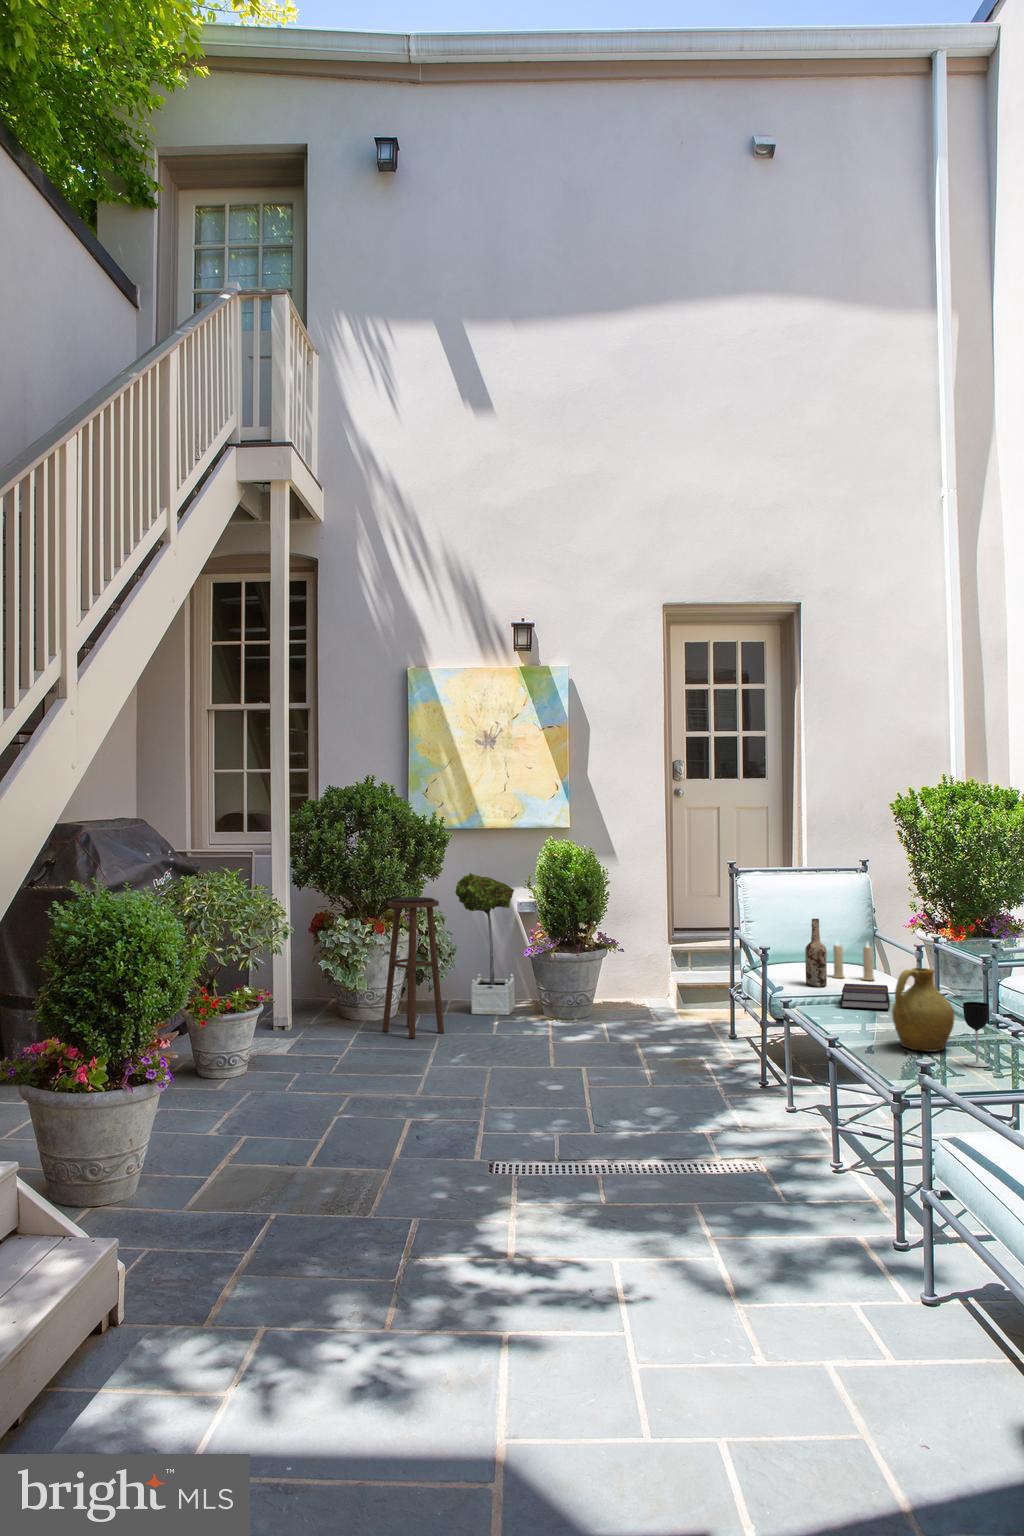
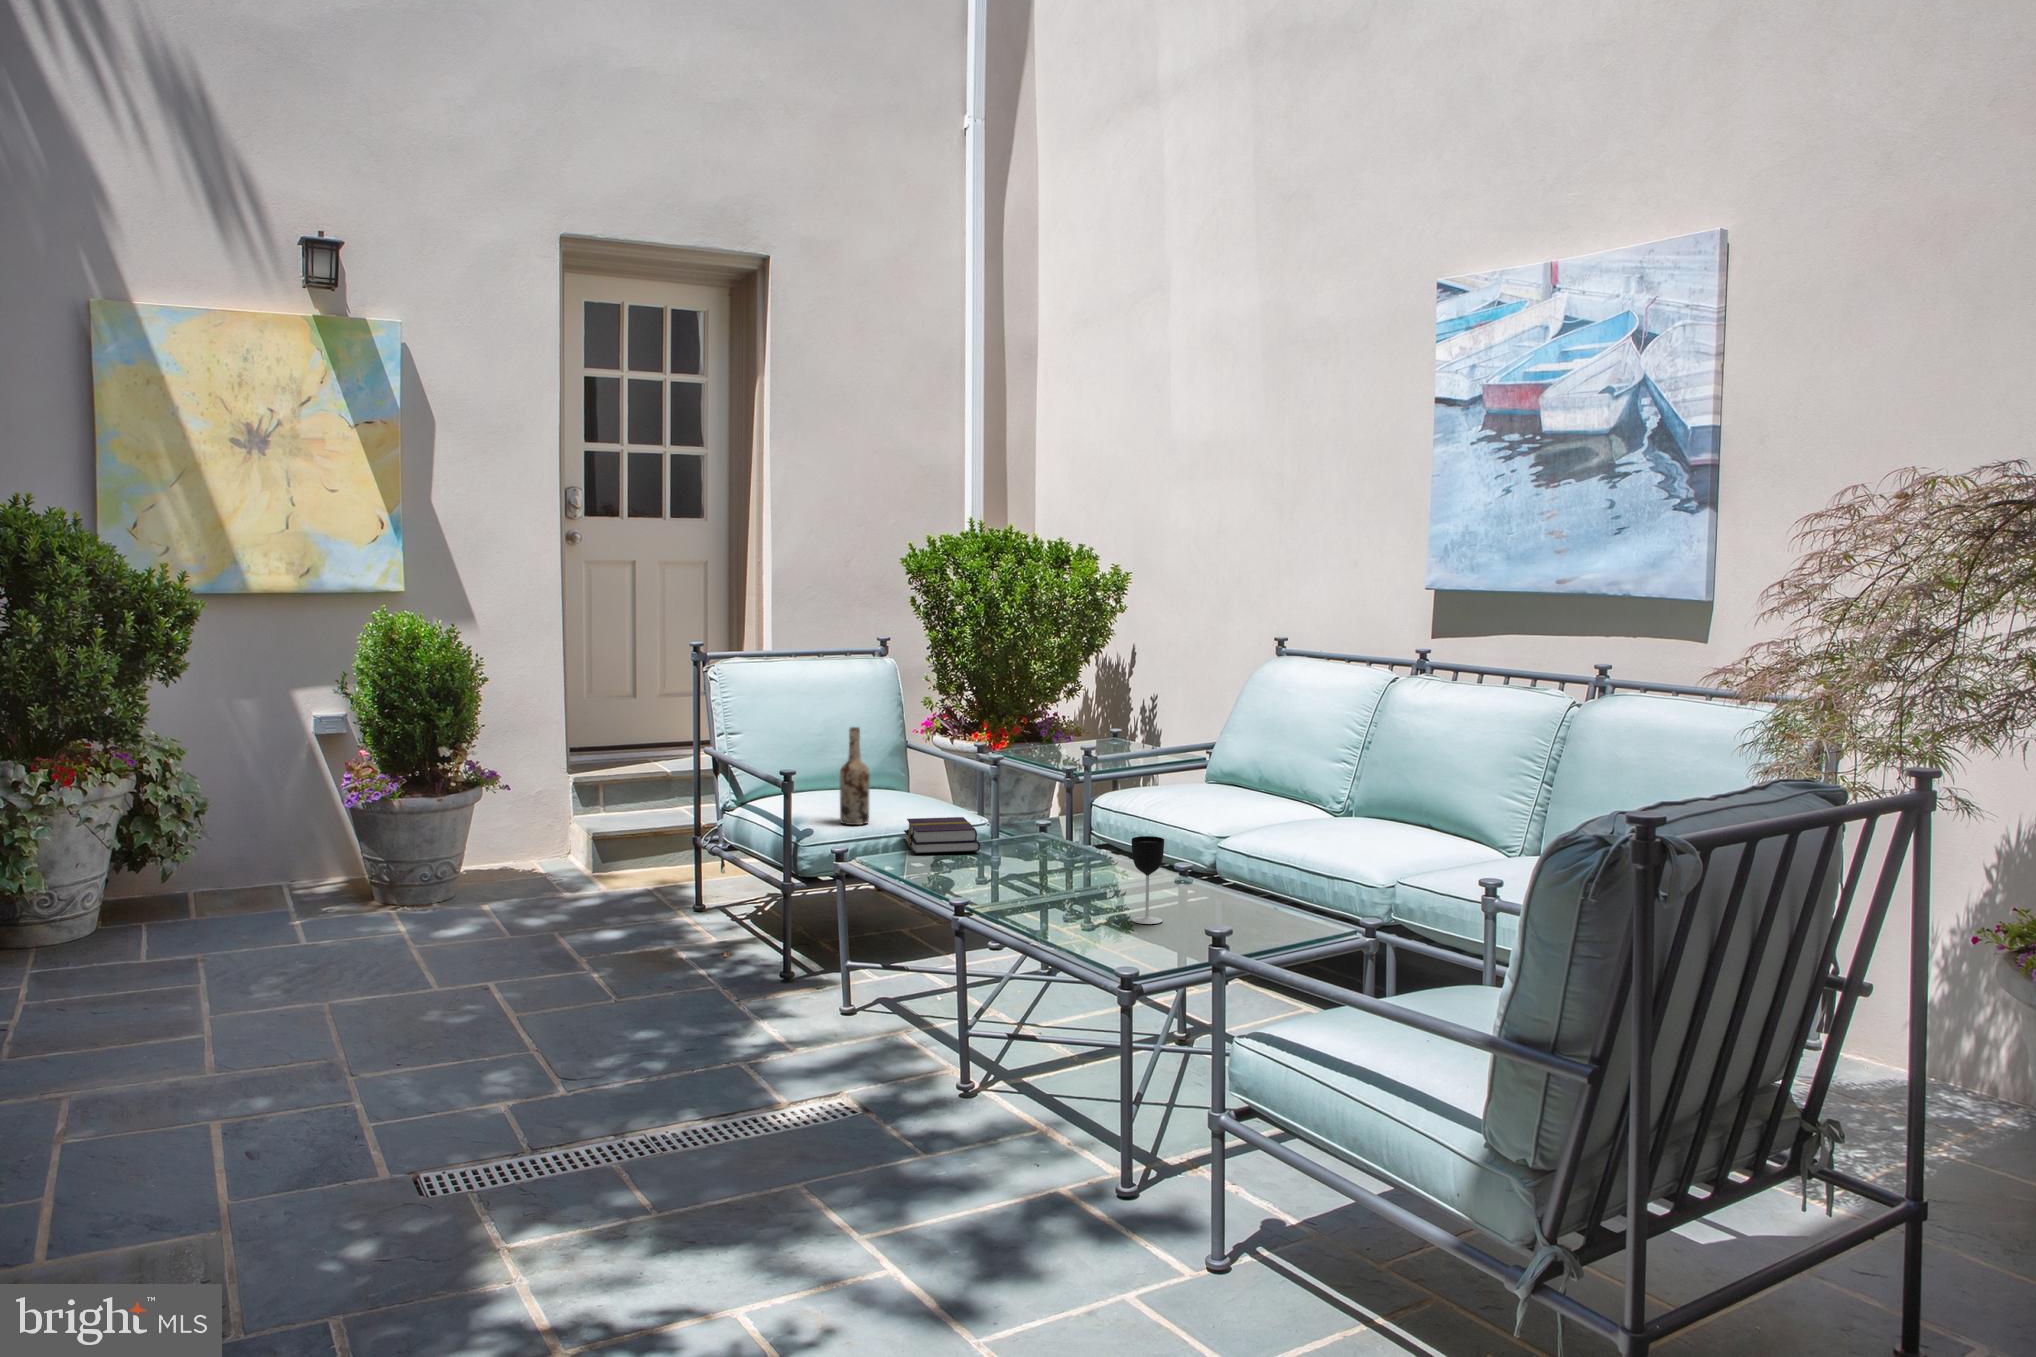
potted tree: present [455,873,515,1015] -> none [202,670,317,909]
stool: present [382,897,444,1038] -> none [75,717,204,965]
candle: present [833,941,874,980] -> none [865,753,925,810]
pitcher: present [892,967,954,1052] -> none [1024,793,1106,909]

